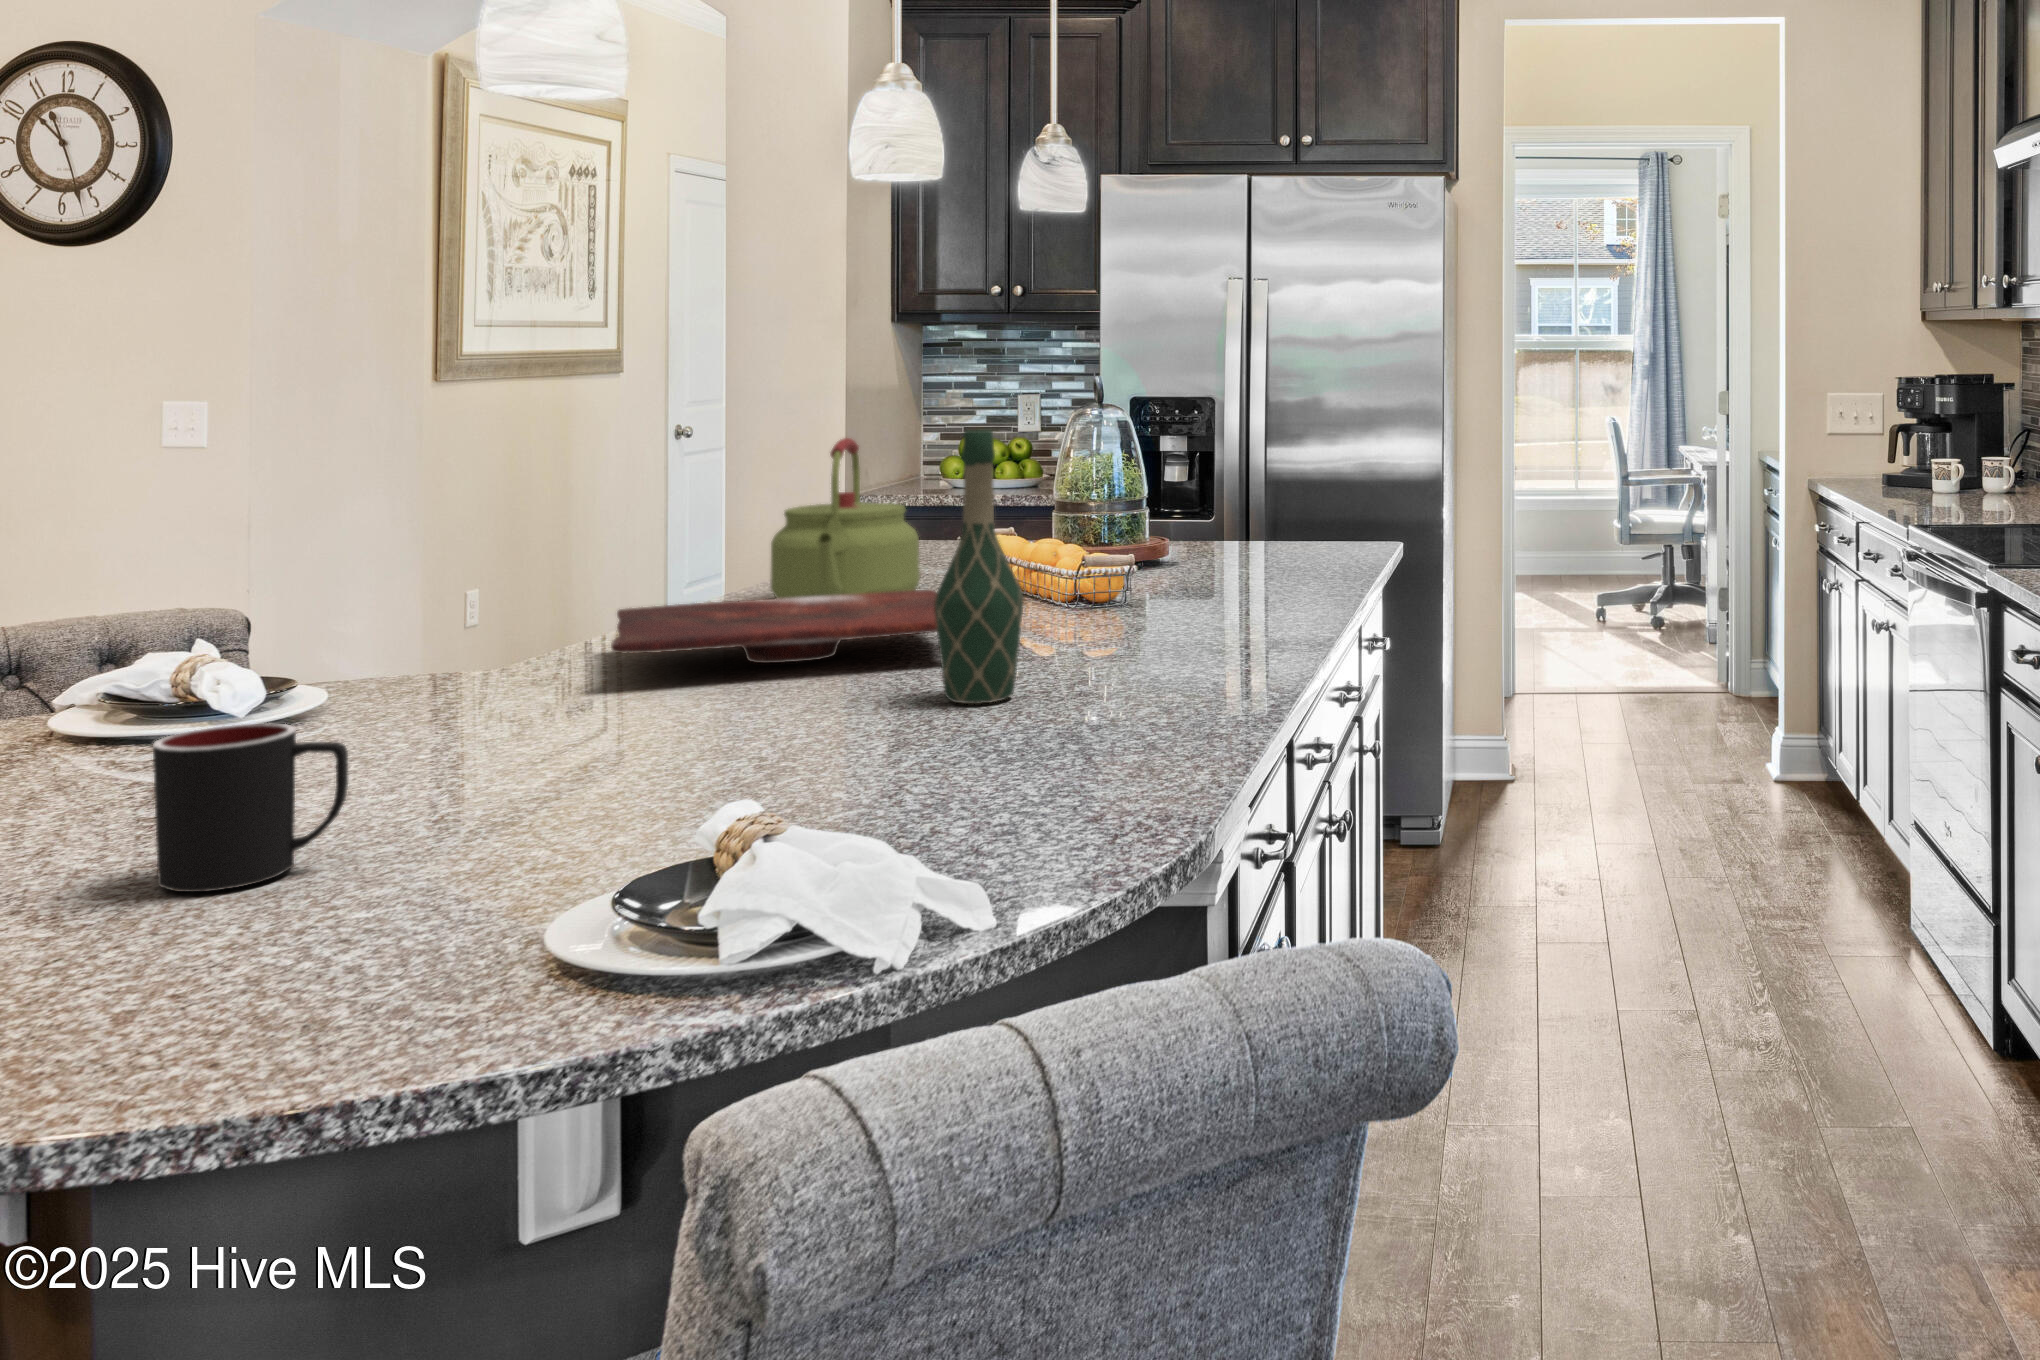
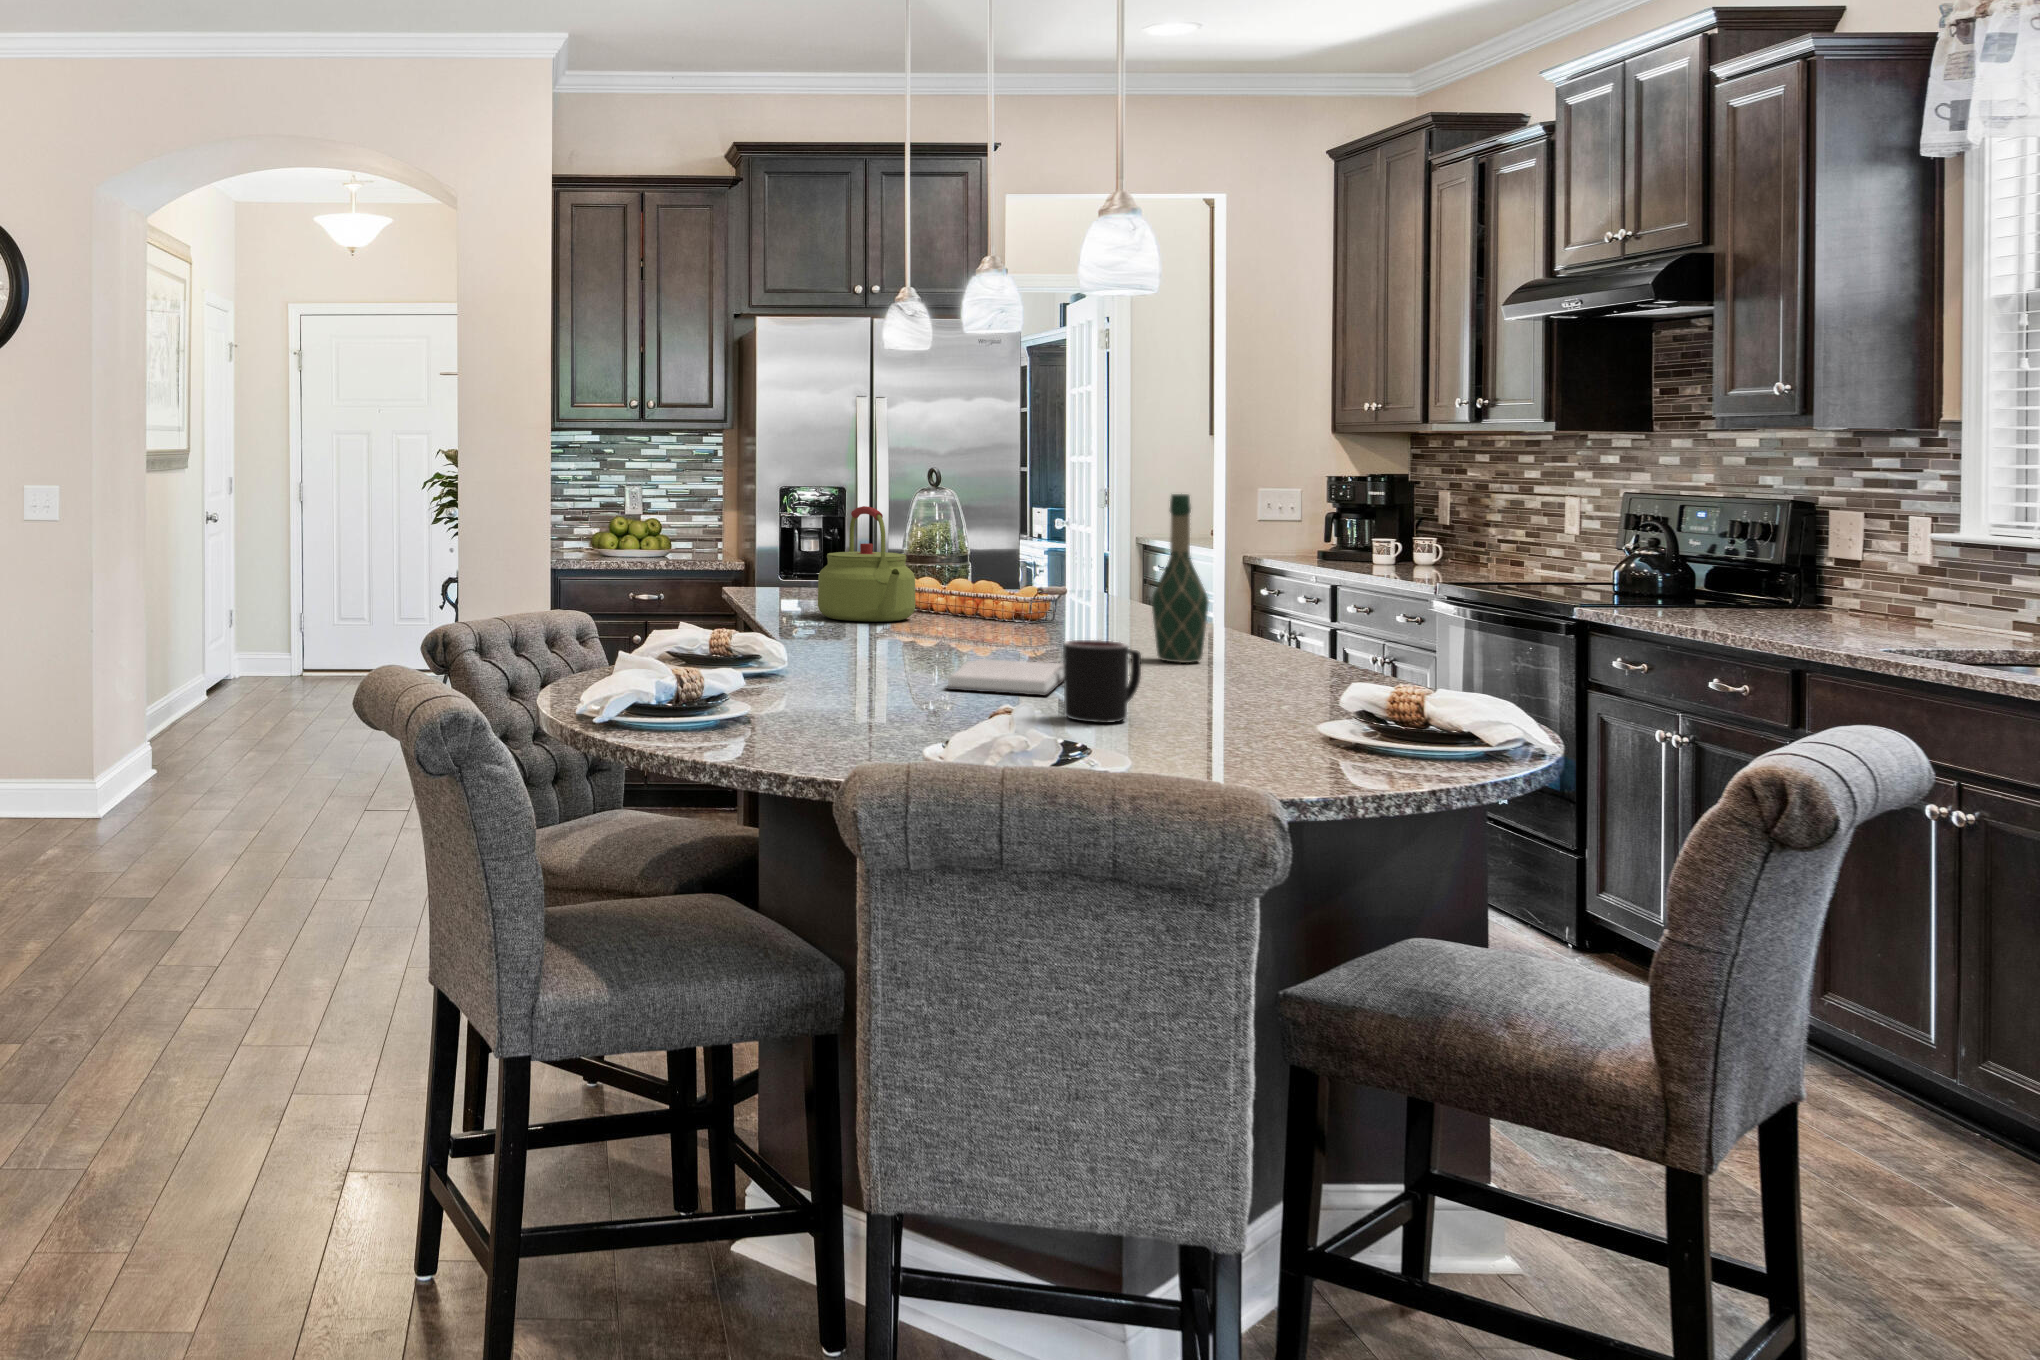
cutting board: present [611,590,937,663] -> none [845,605,1101,645]
hardback book: none [292,709,649,802] -> present [946,659,1064,695]

